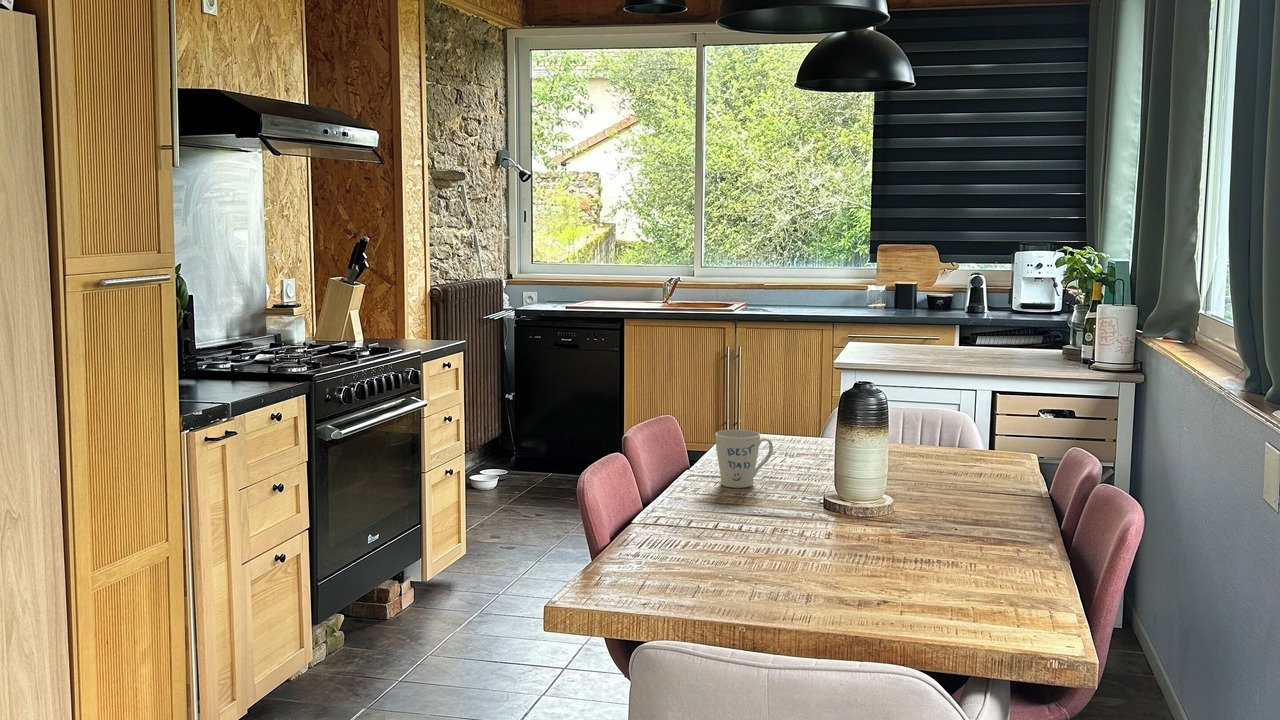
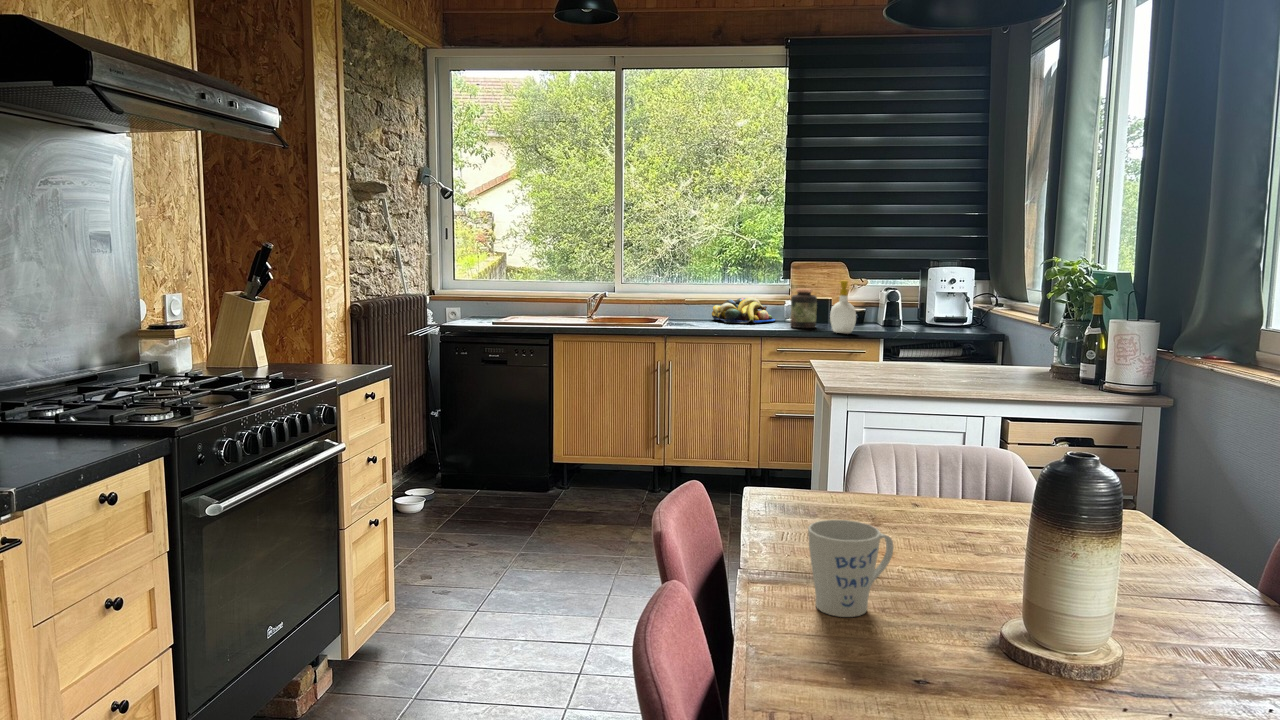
soap bottle: none [905,265,930,320] -> present [830,281,856,333]
jar: none [868,274,895,314] -> present [790,289,817,328]
fruit bowl: none [792,282,858,309] -> present [712,298,775,323]

